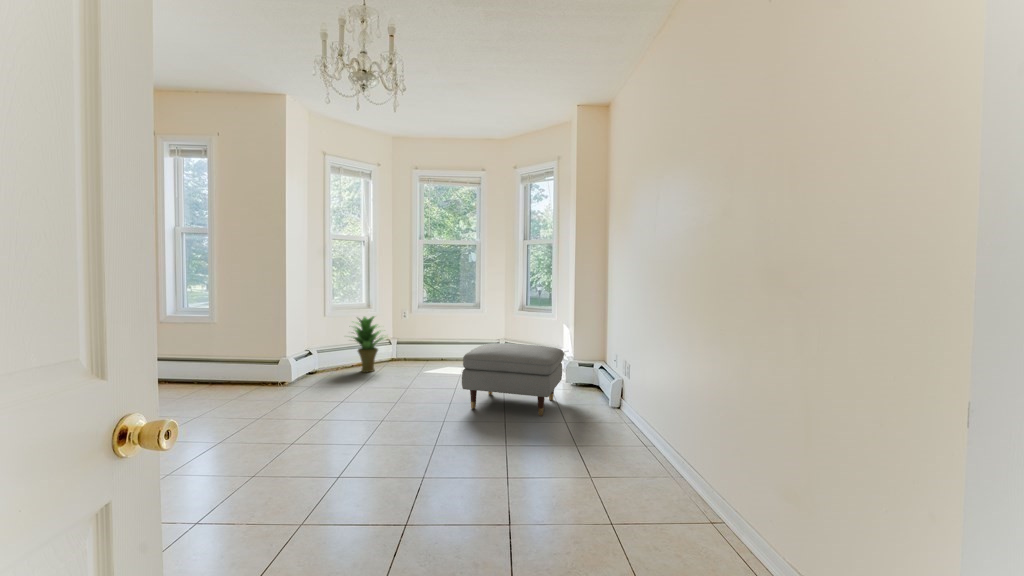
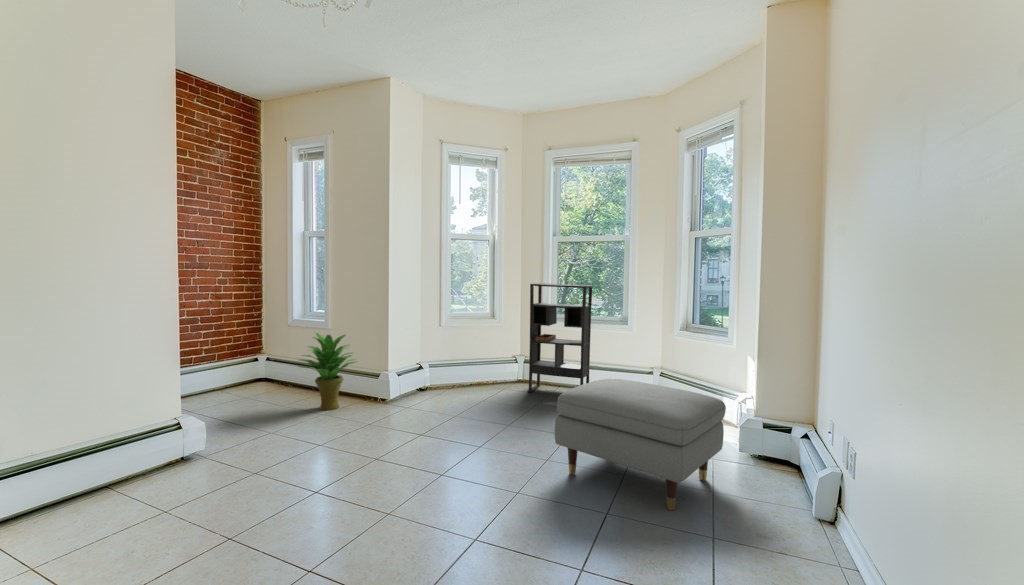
bookshelf: none [404,278,453,366] -> present [527,283,593,392]
potted plant: present [353,316,384,372] -> present [299,333,356,410]

